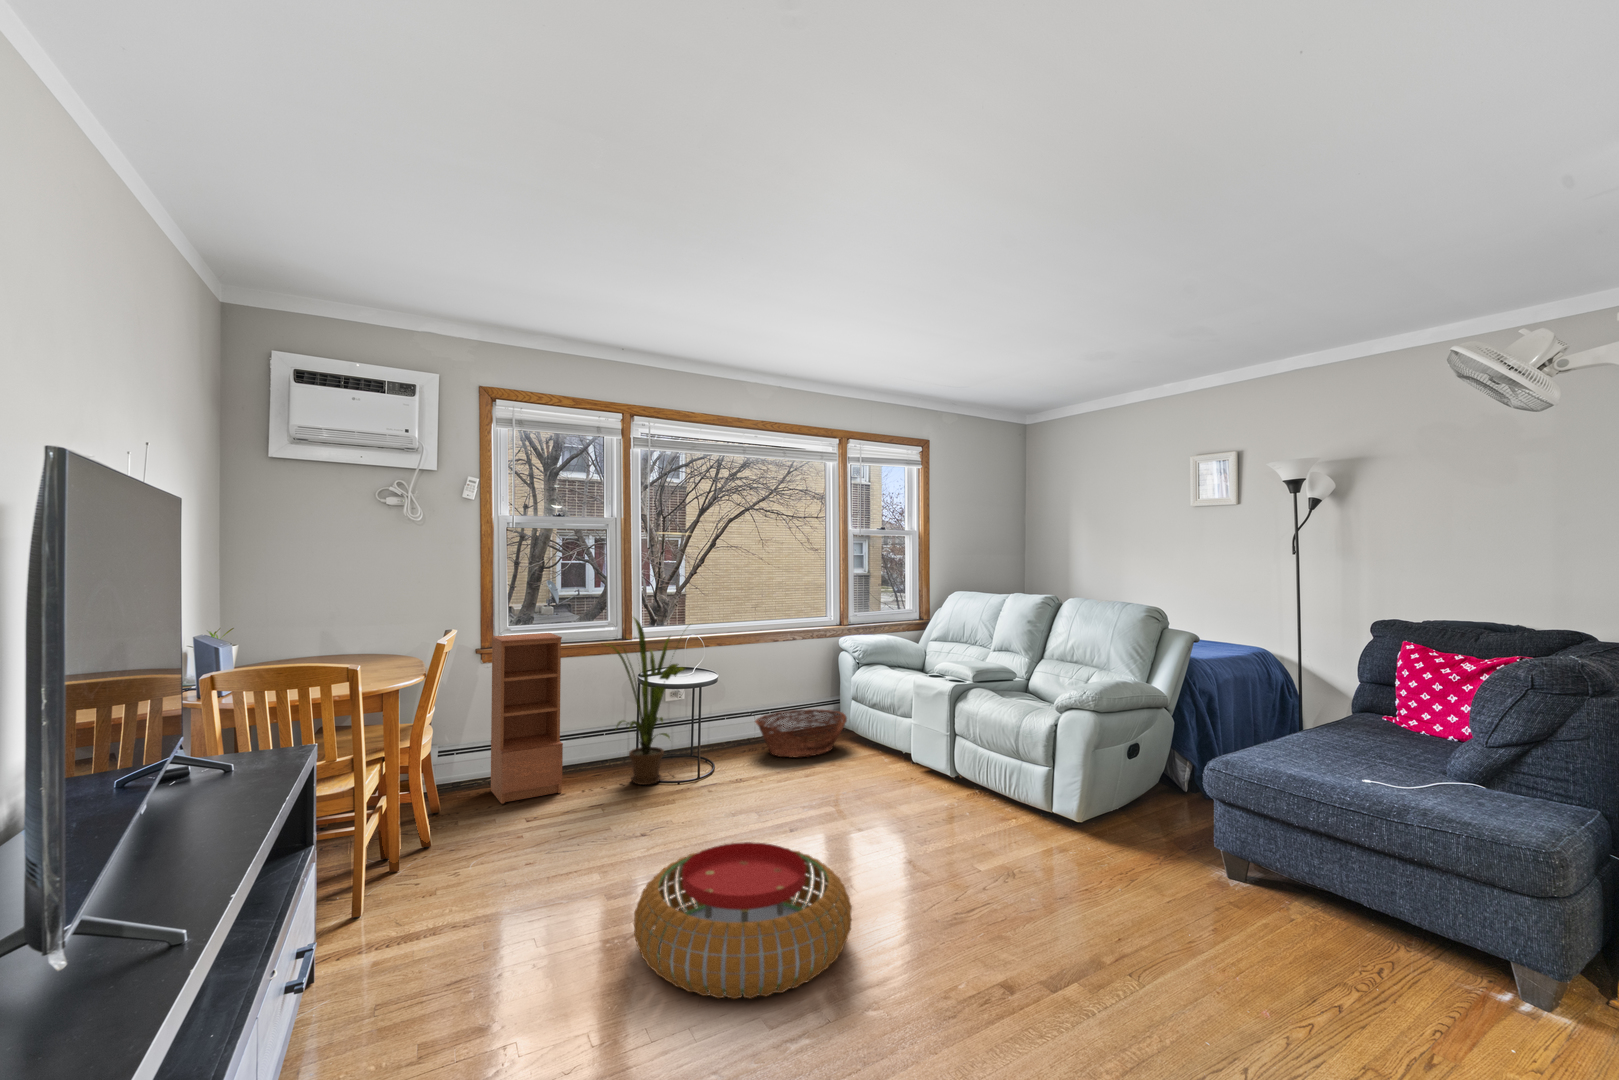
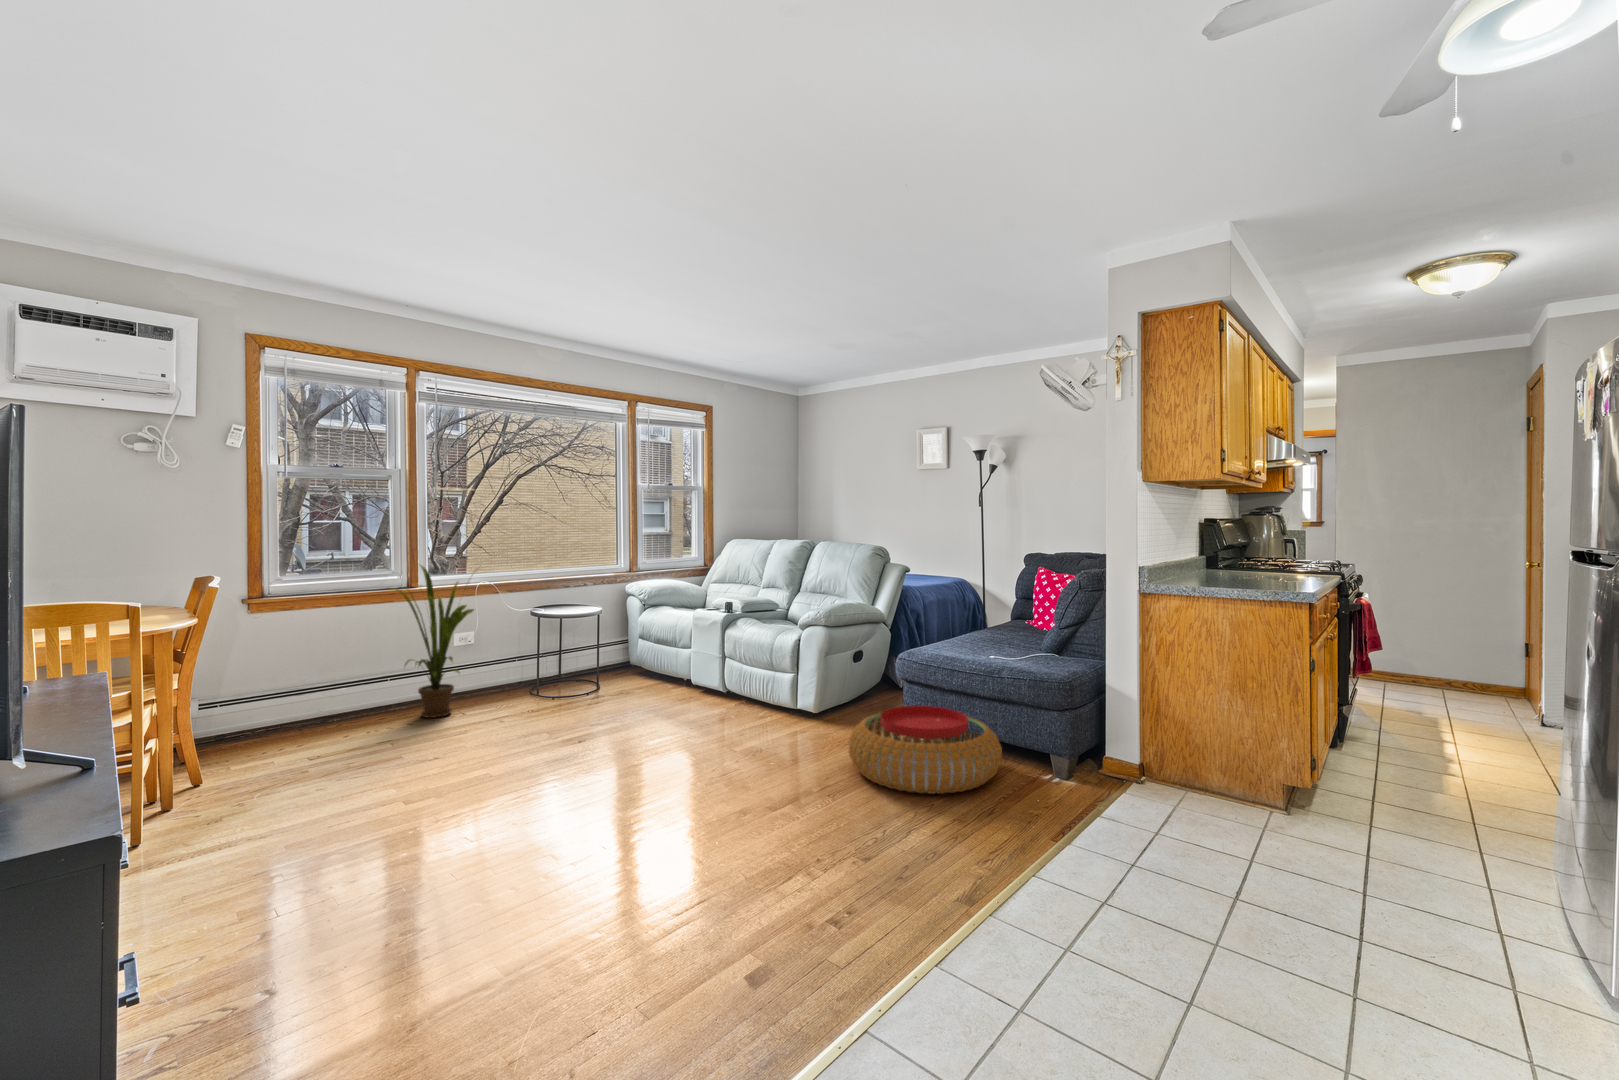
bookcase: present [491,633,563,804] -> none [267,580,349,742]
basket: present [755,709,847,757] -> none [544,647,632,689]
pouf: present [634,842,852,999] -> present [849,706,1002,794]

